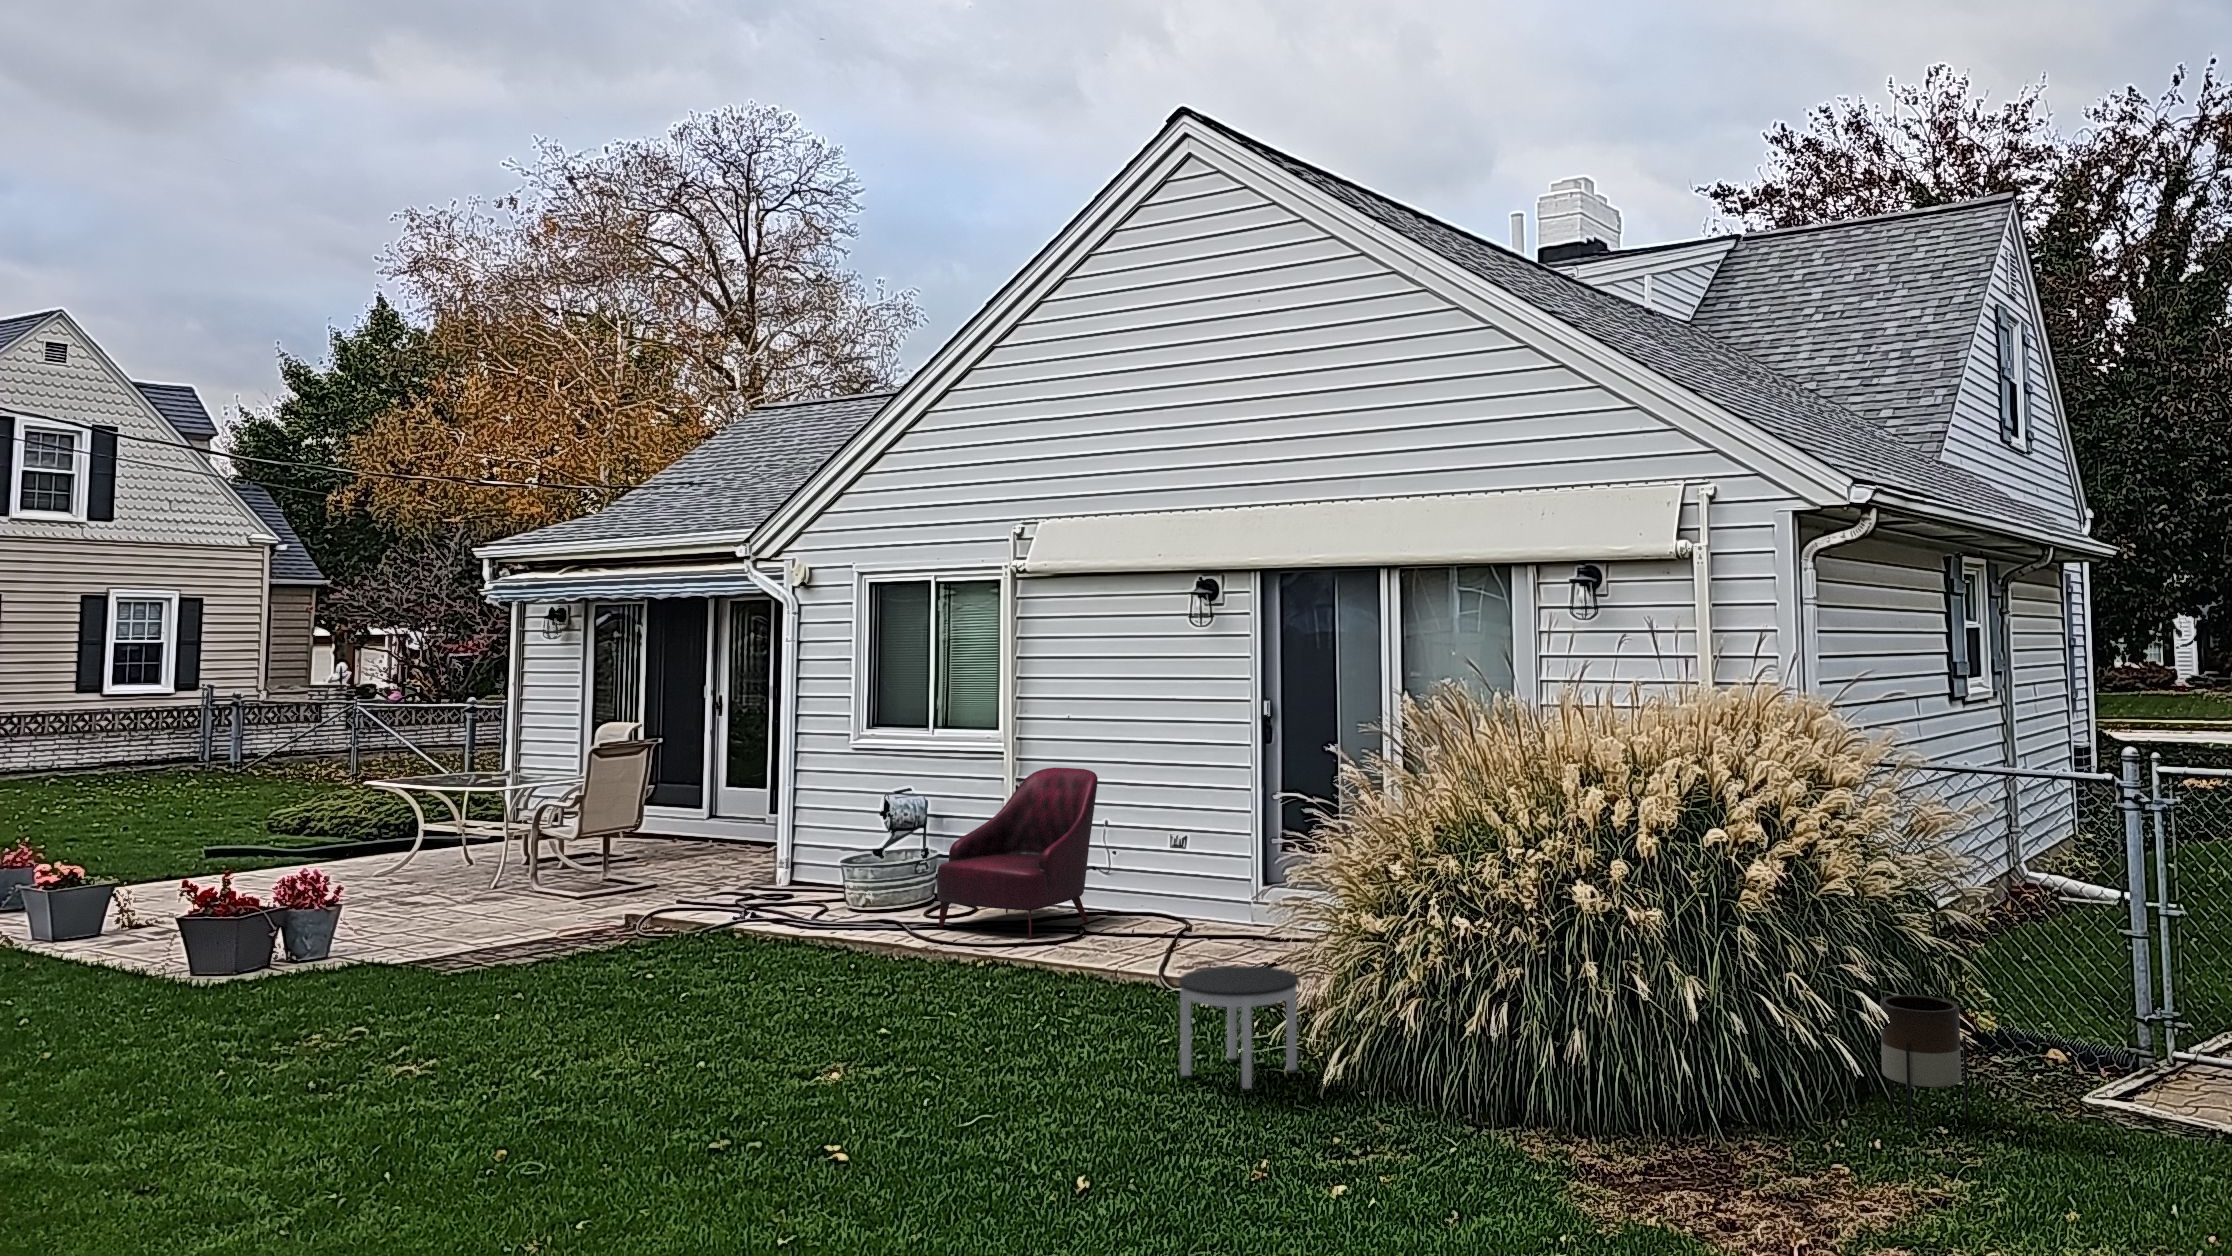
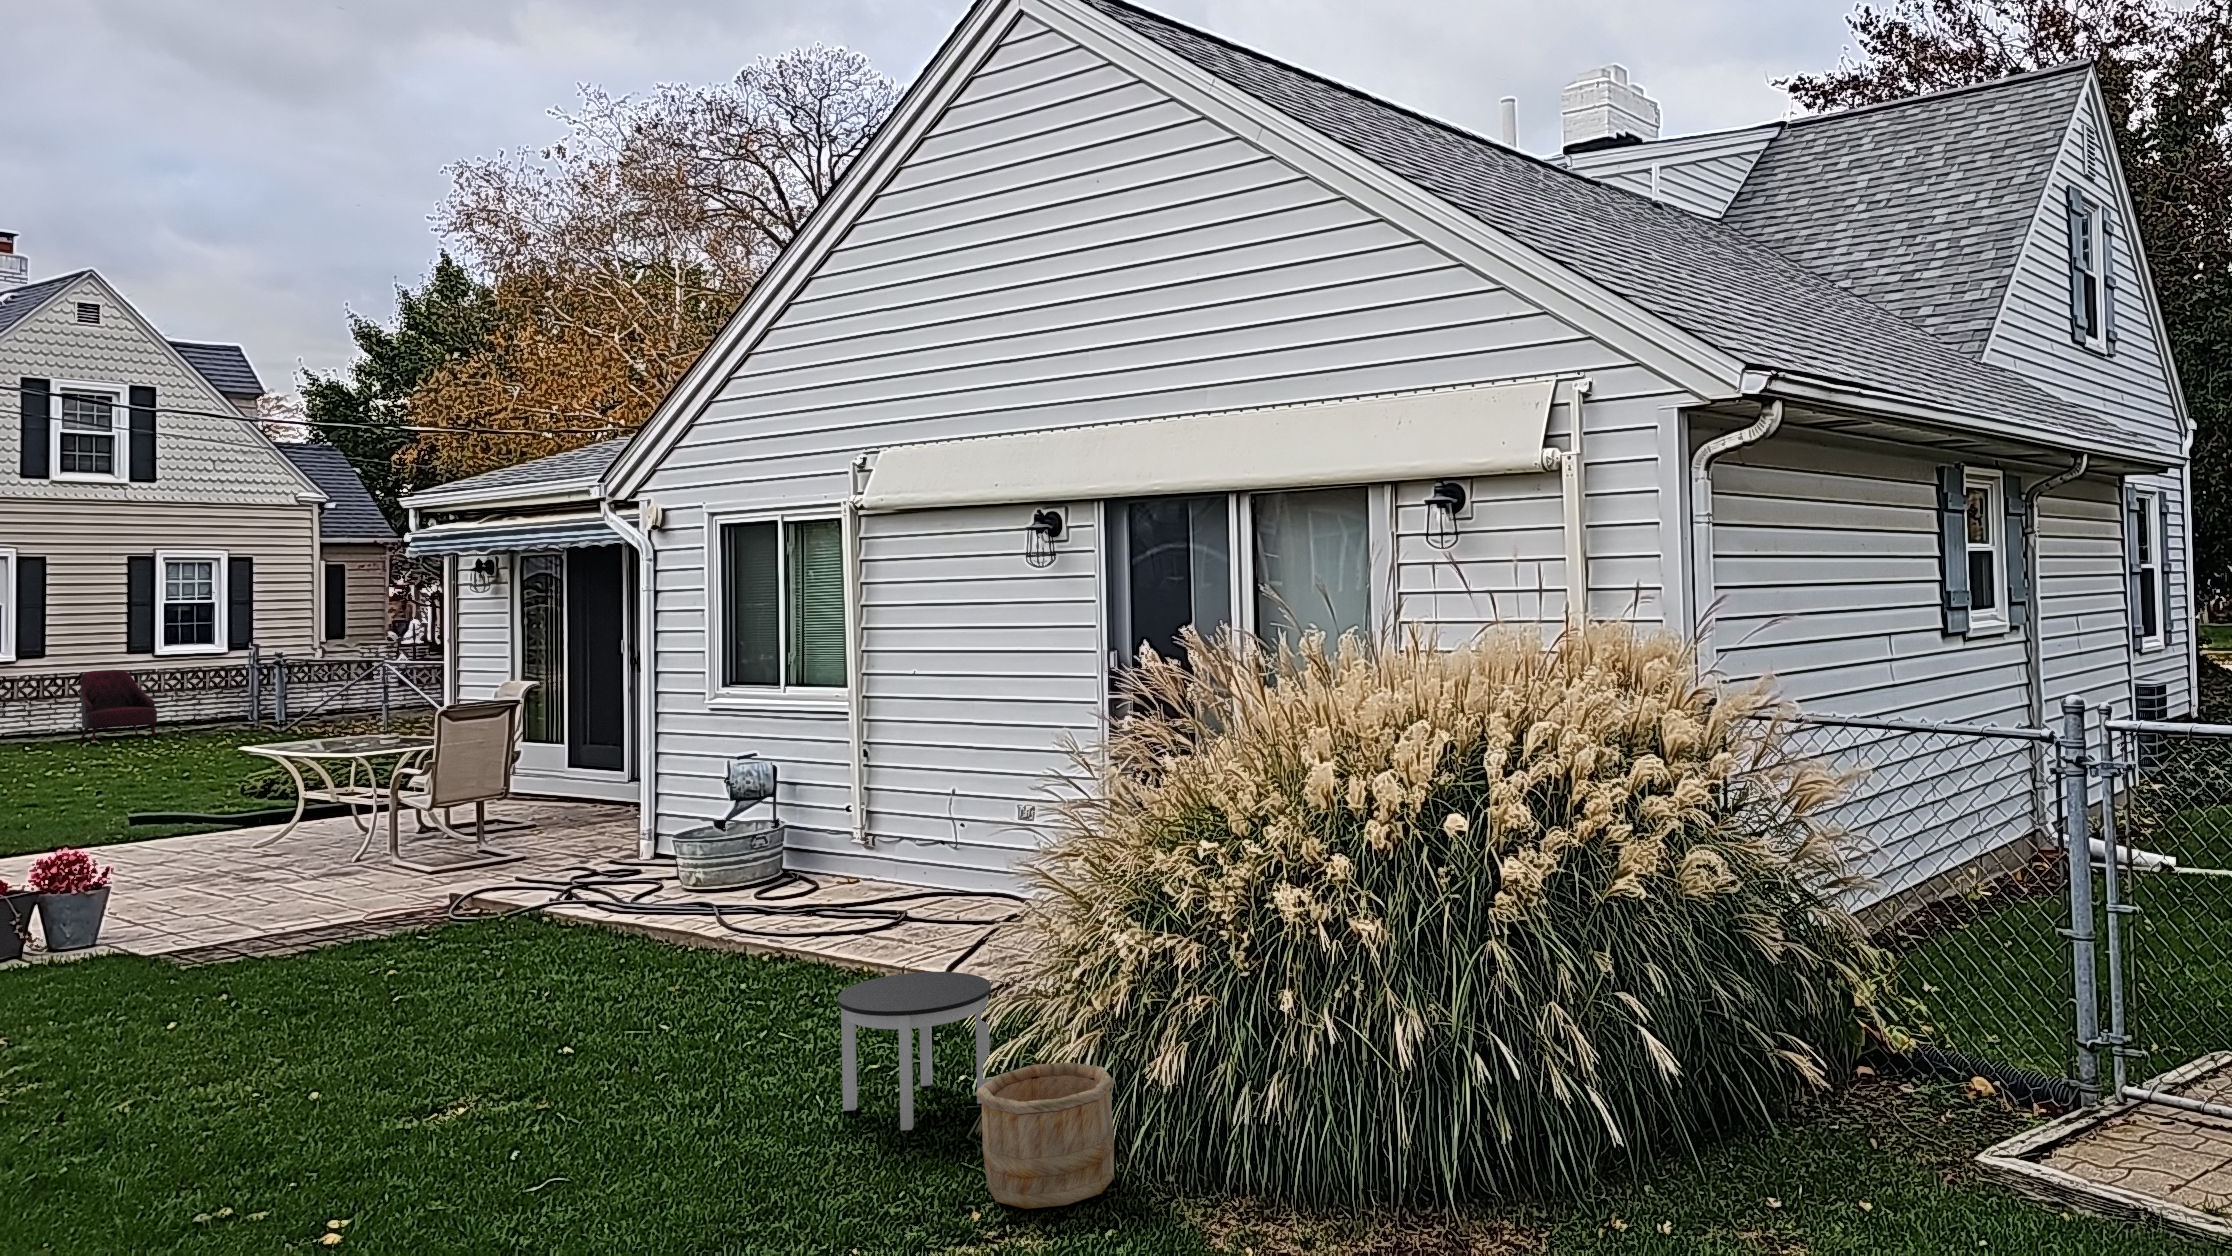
armchair: present [937,768,1098,938] -> present [81,670,157,741]
planter: present [1880,995,1969,1128] -> none [1684,1021,1800,1202]
wooden bucket: none [1346,1029,1450,1137] -> present [976,1062,1114,1209]

